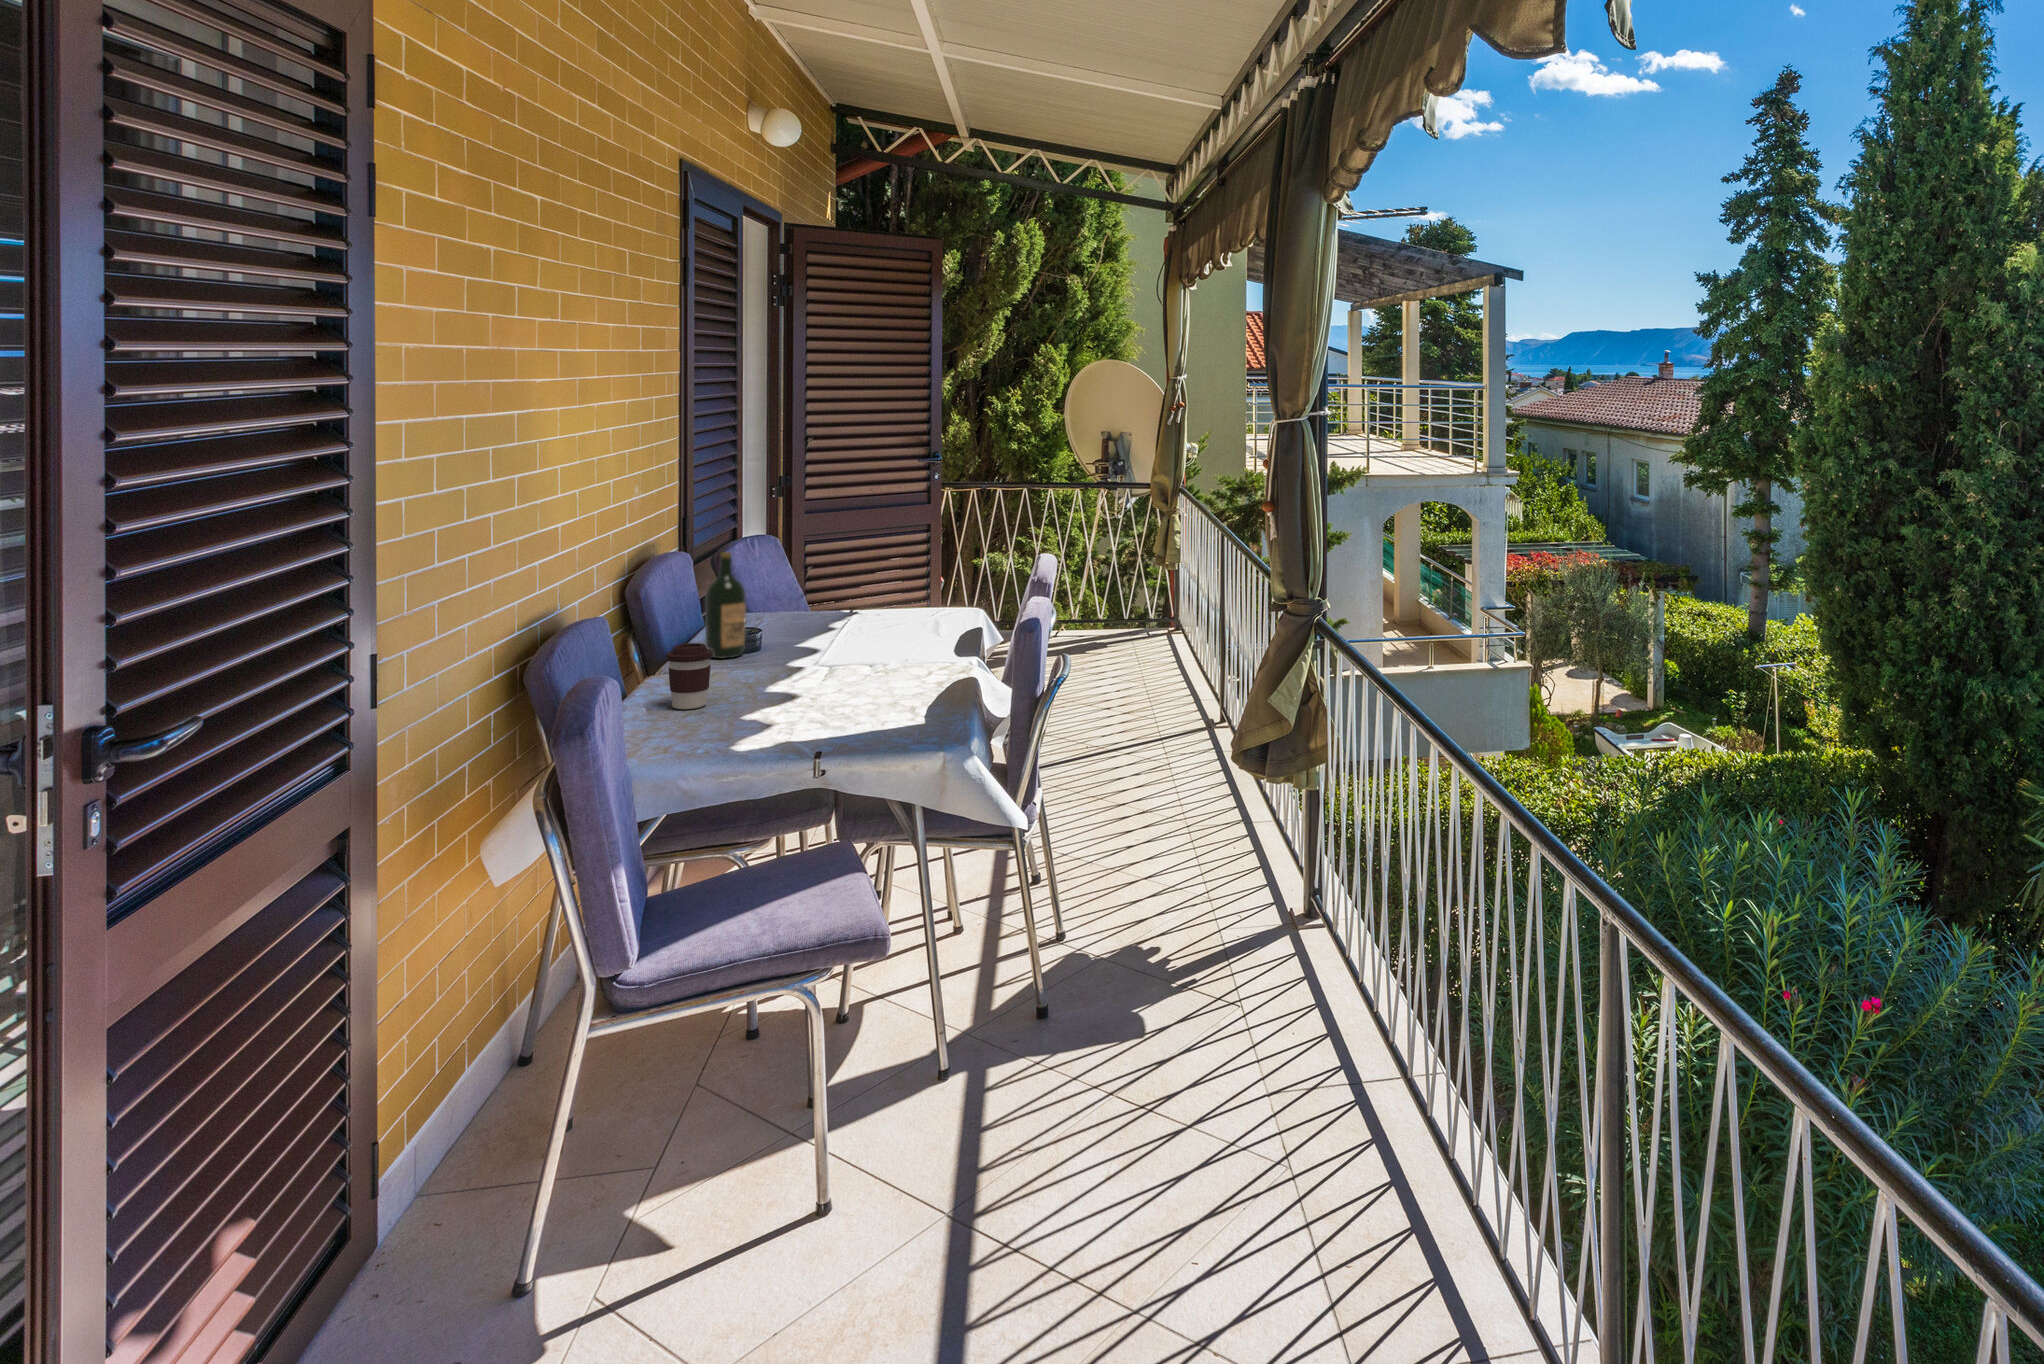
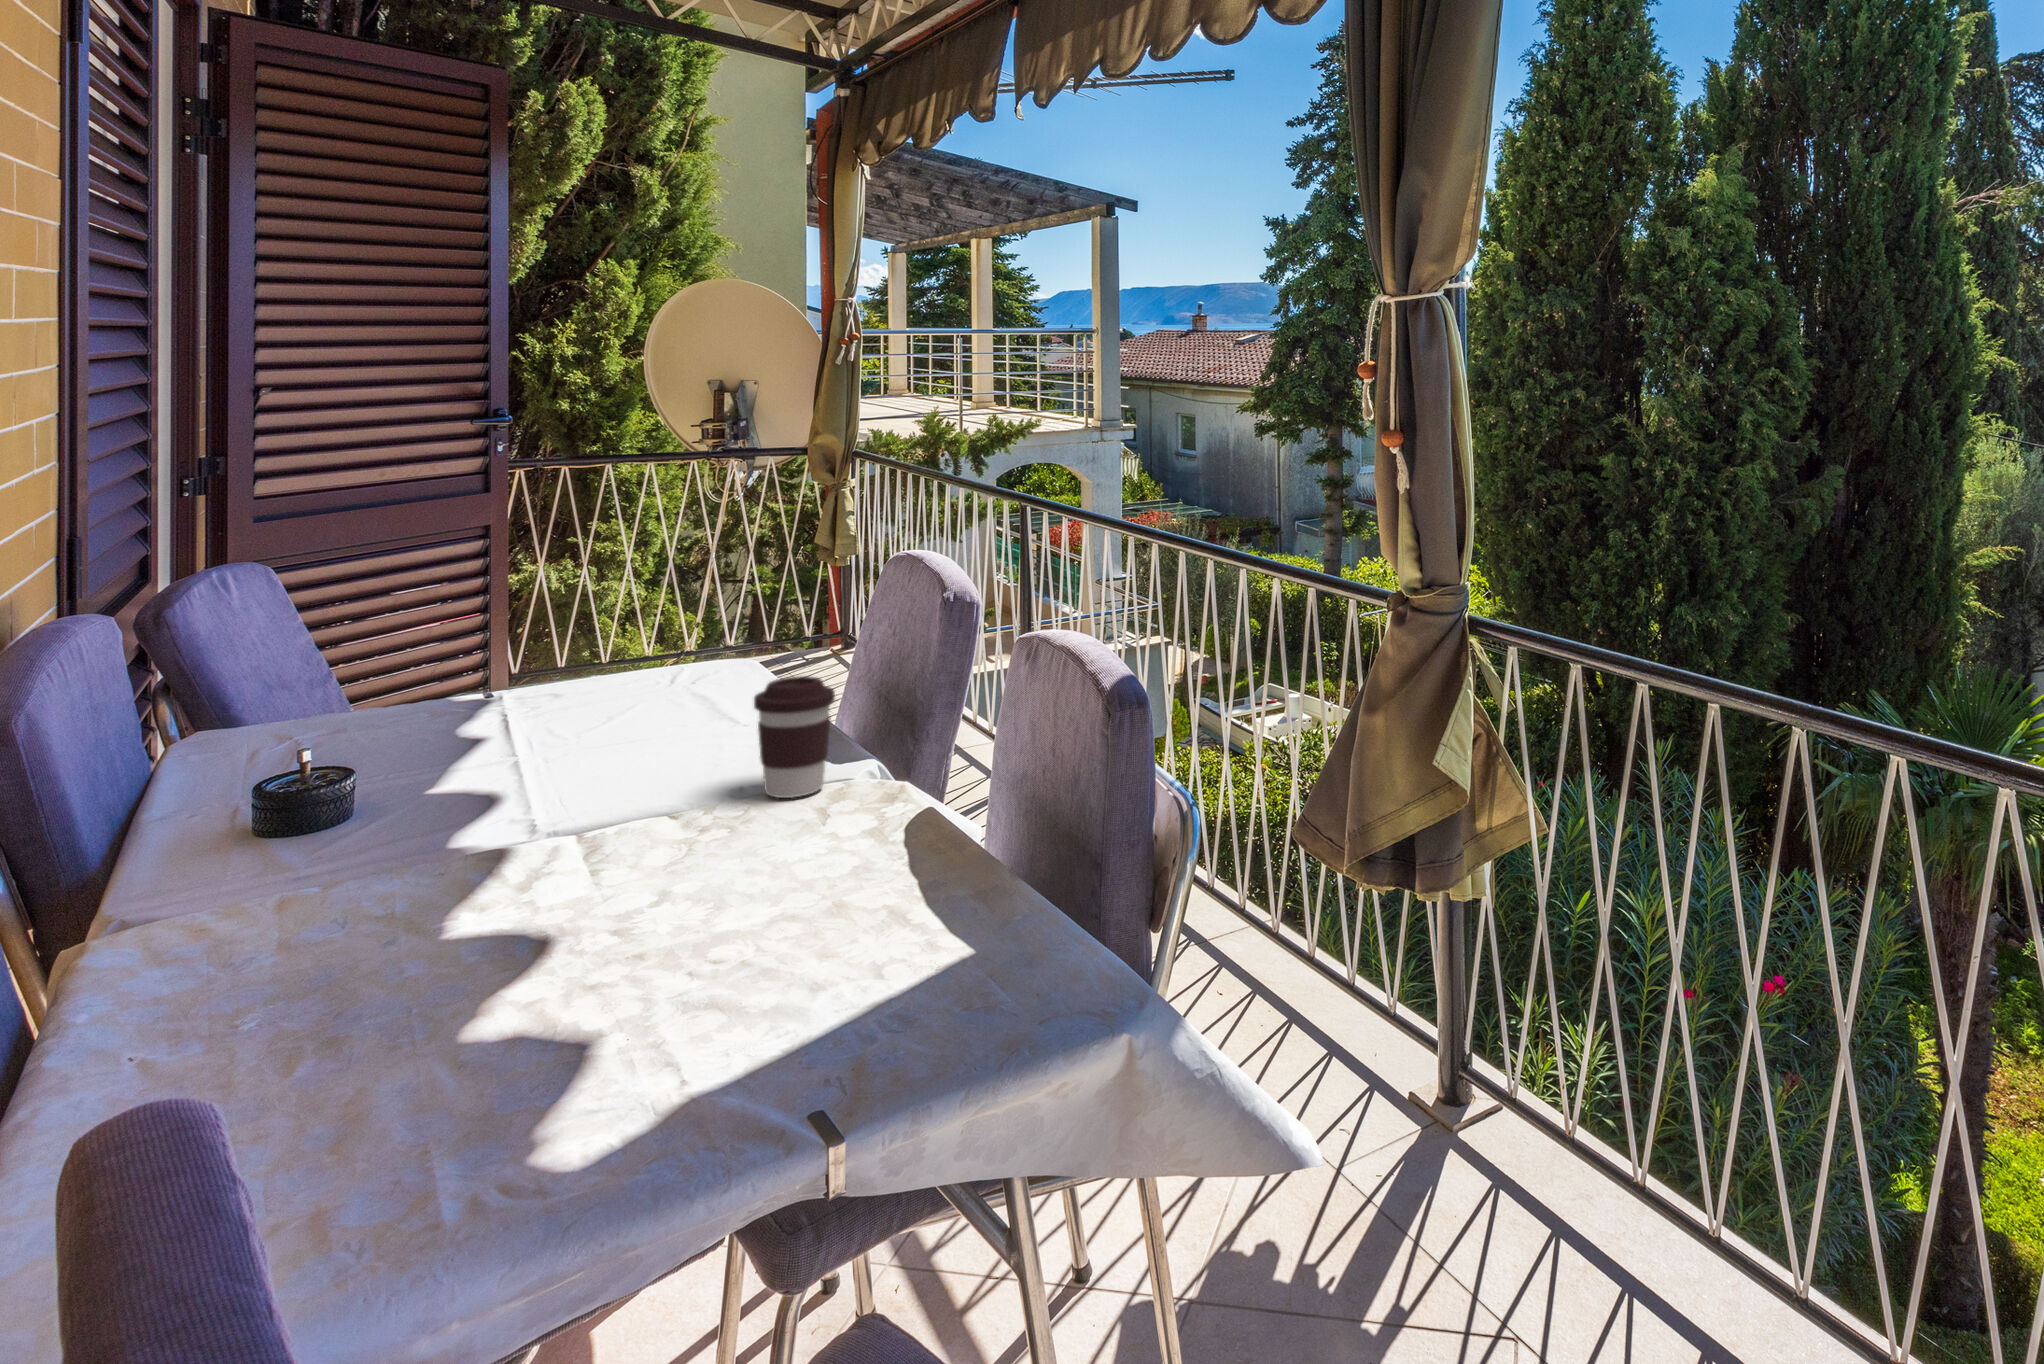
wine bottle: present [705,552,746,658] -> none [627,526,699,712]

